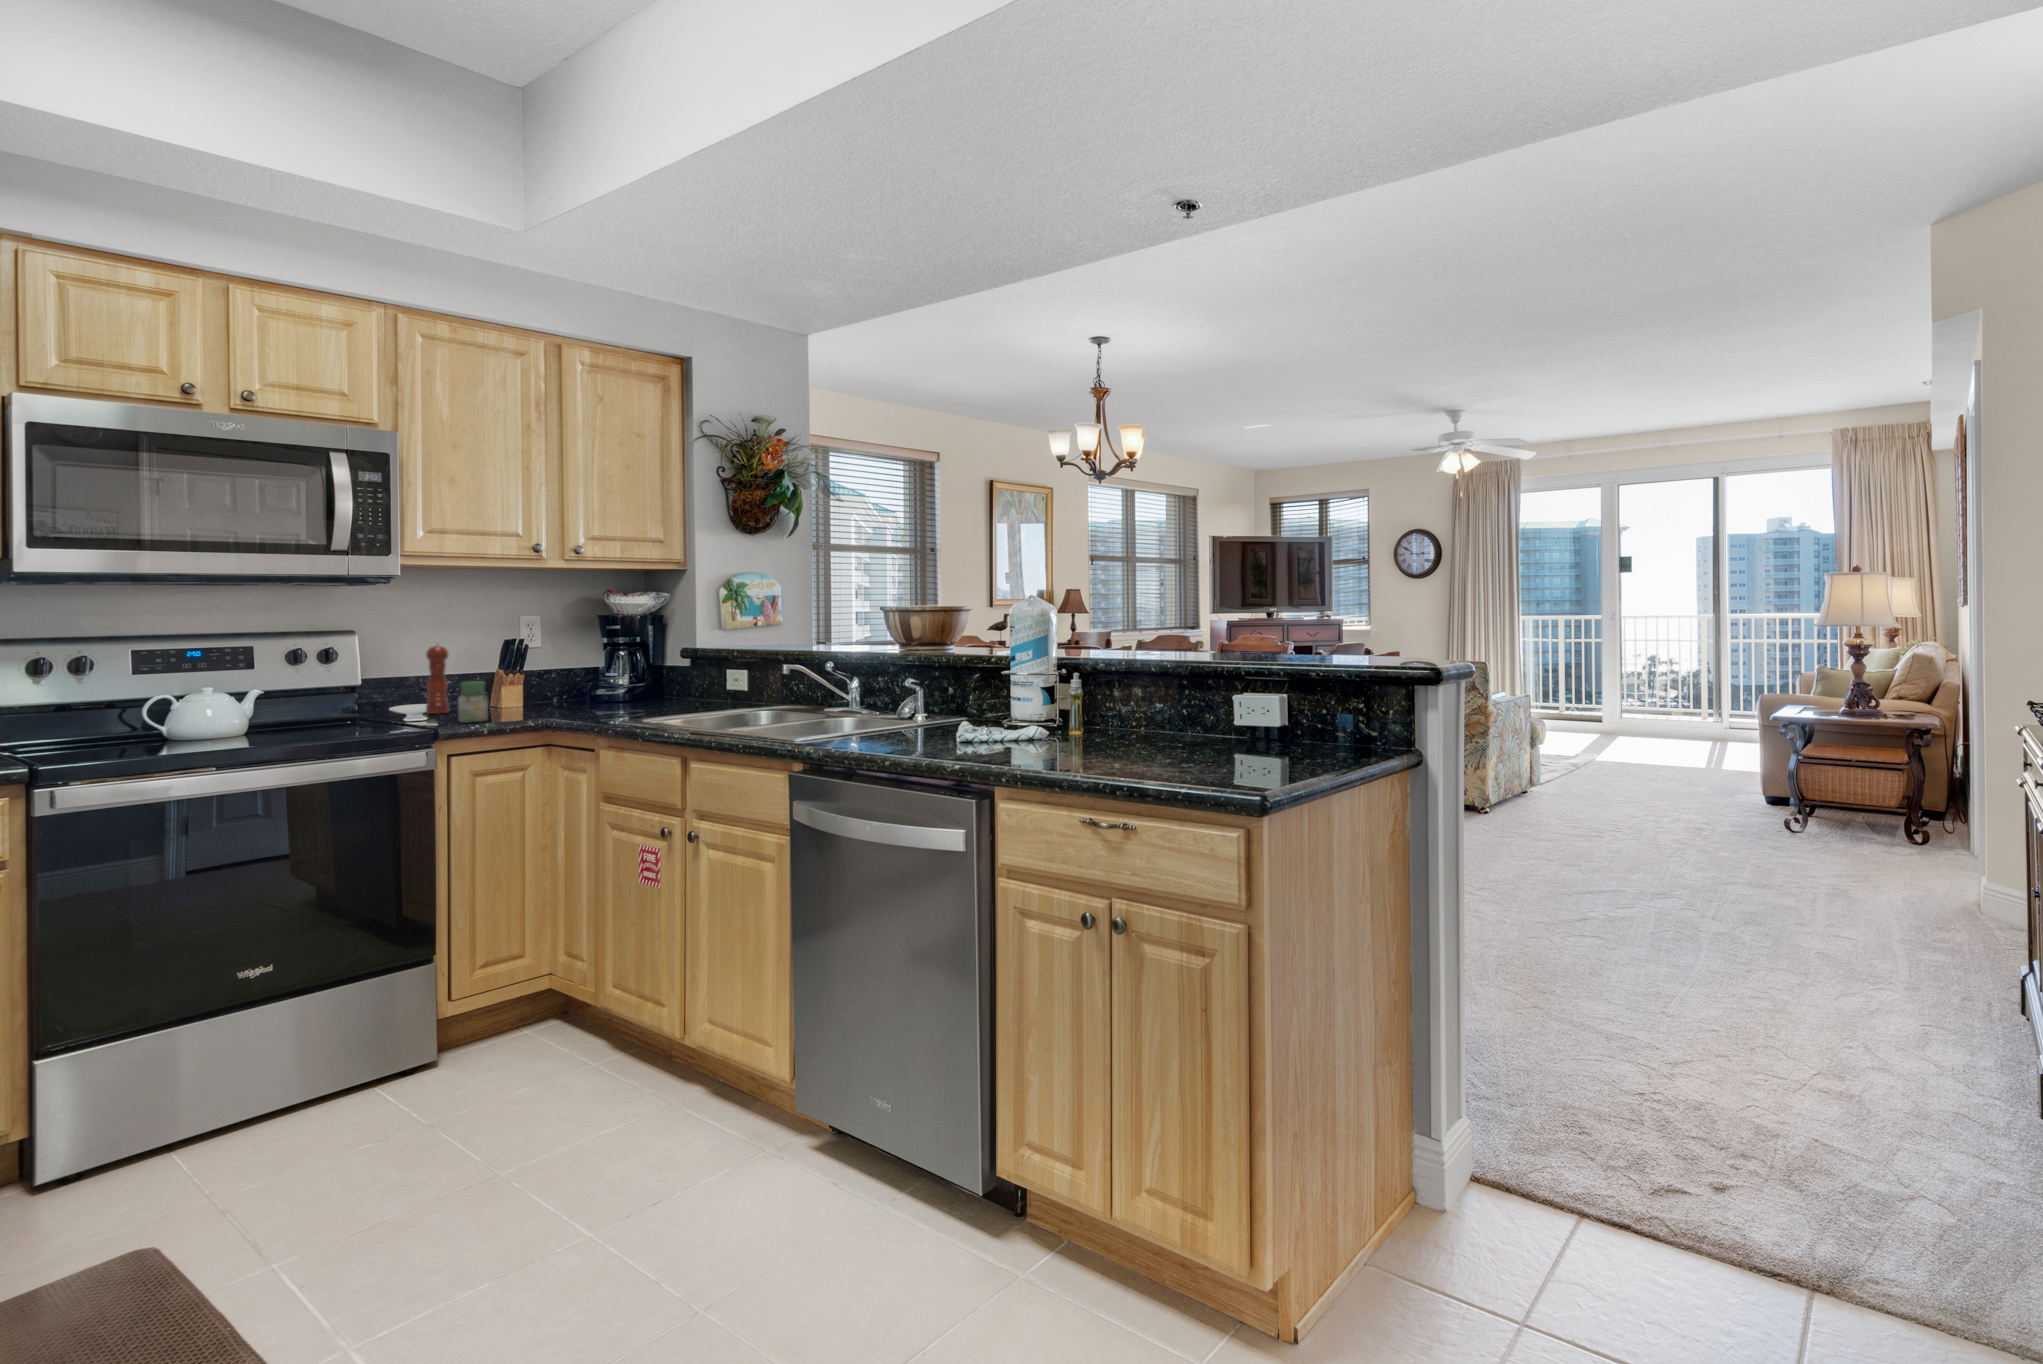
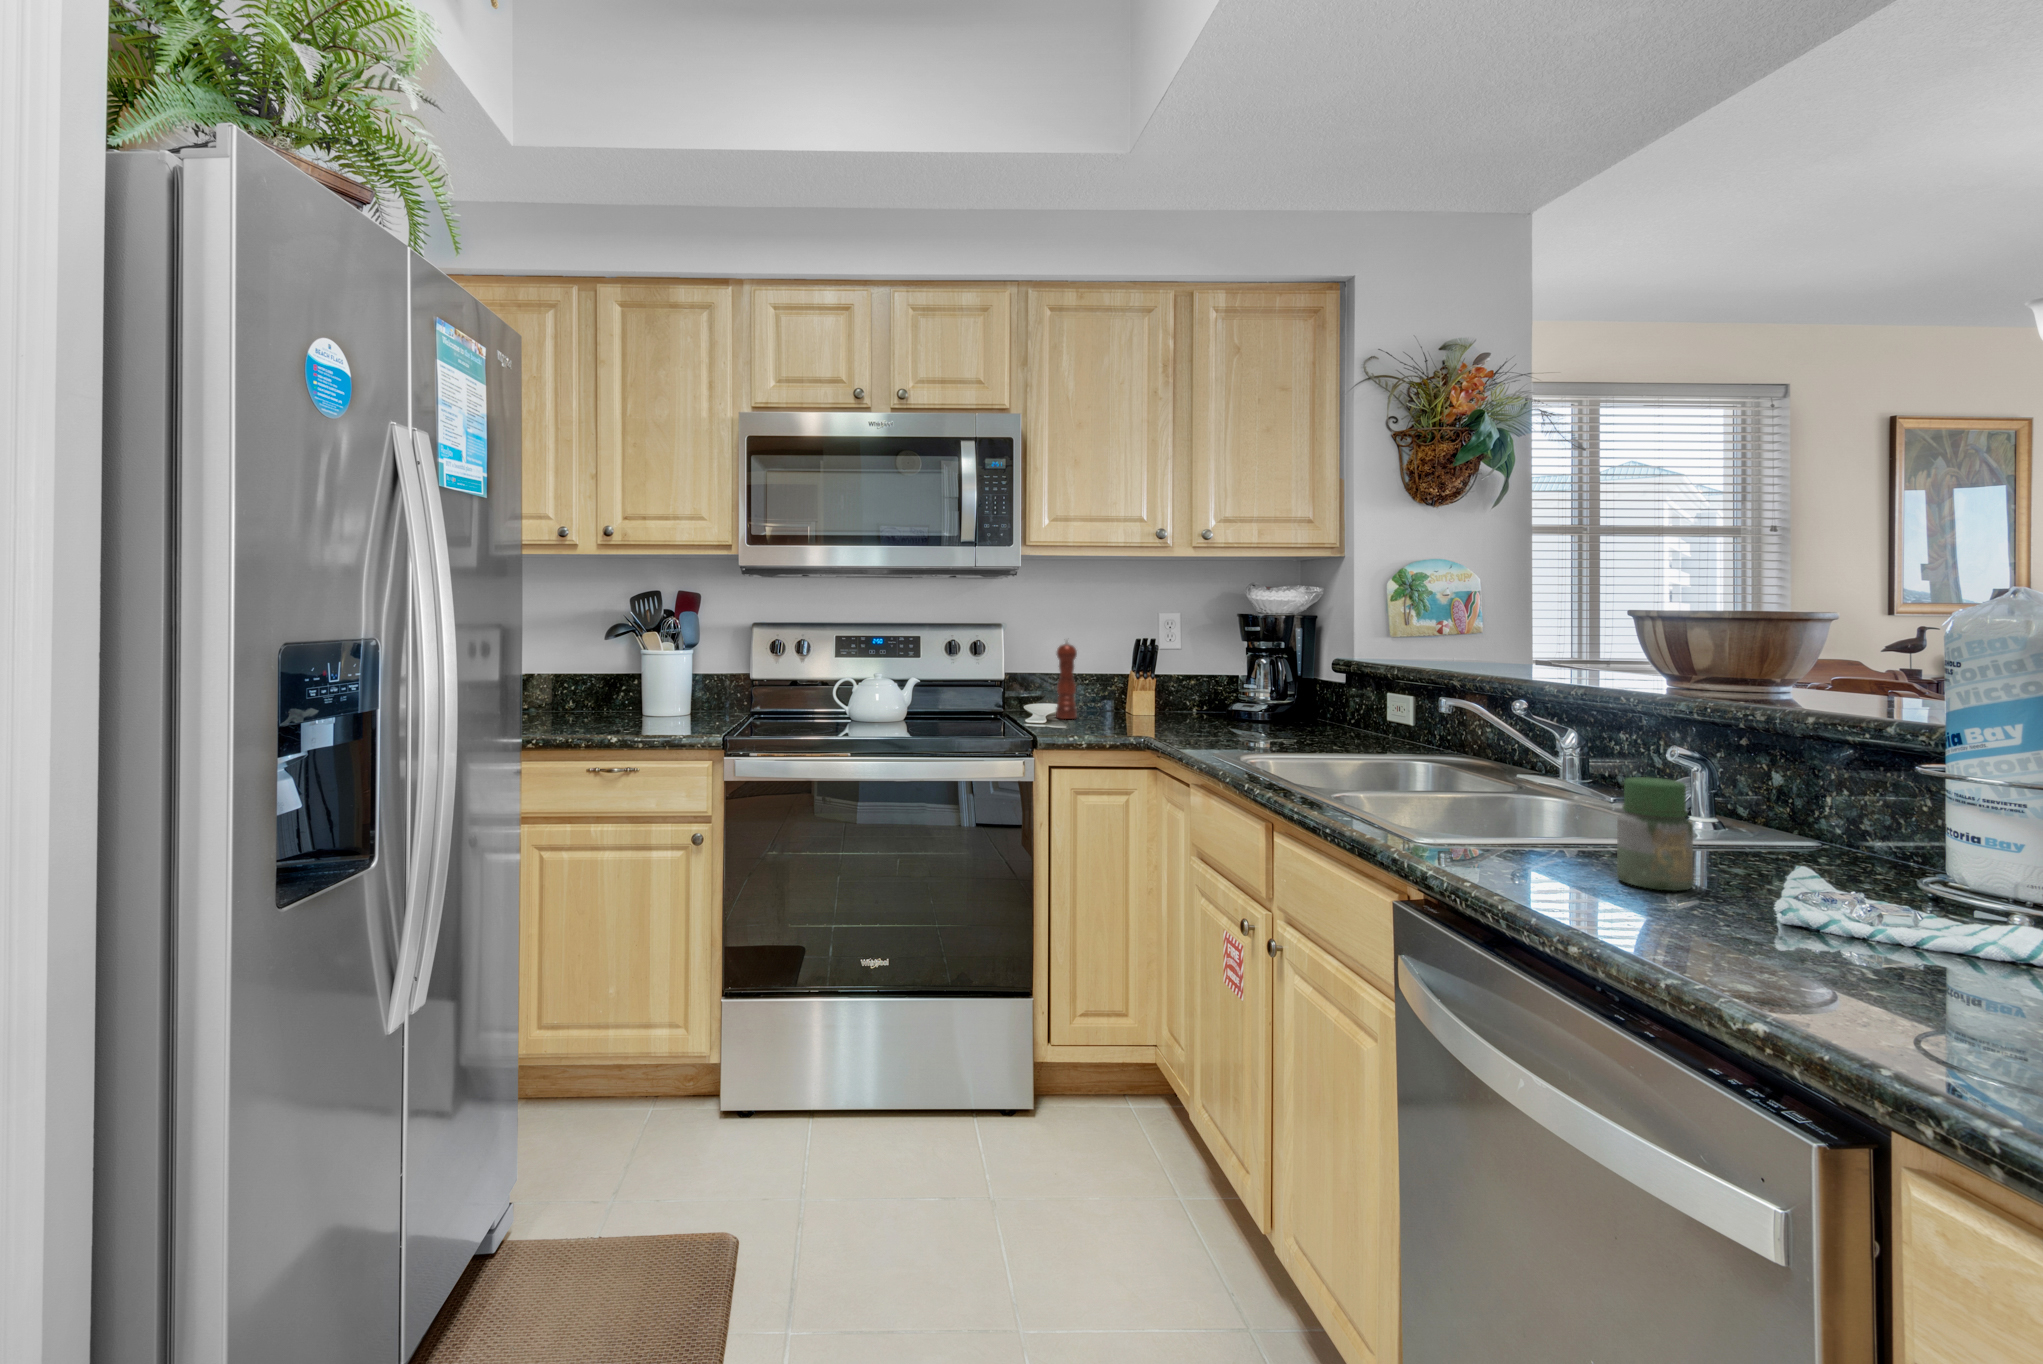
jar: present [458,681,488,723] -> present [1617,777,1693,891]

